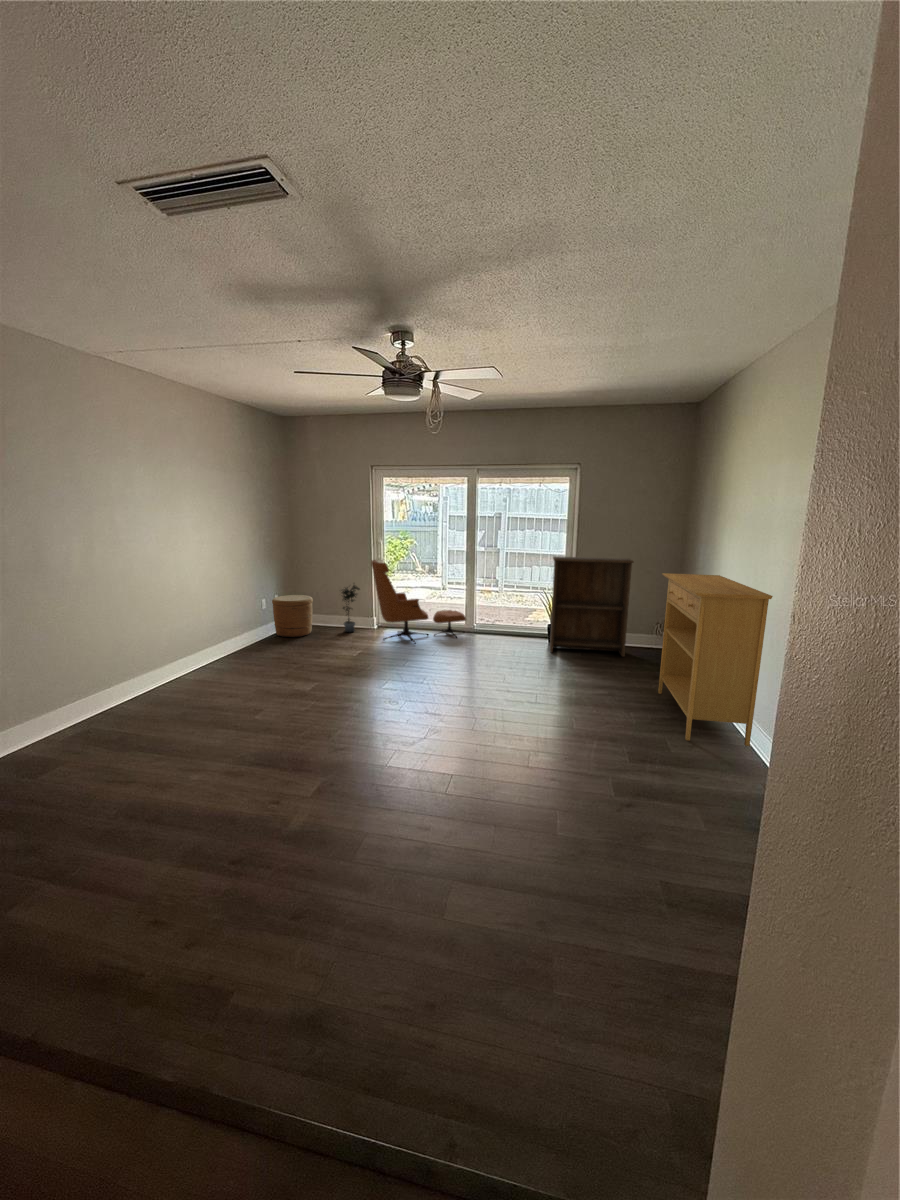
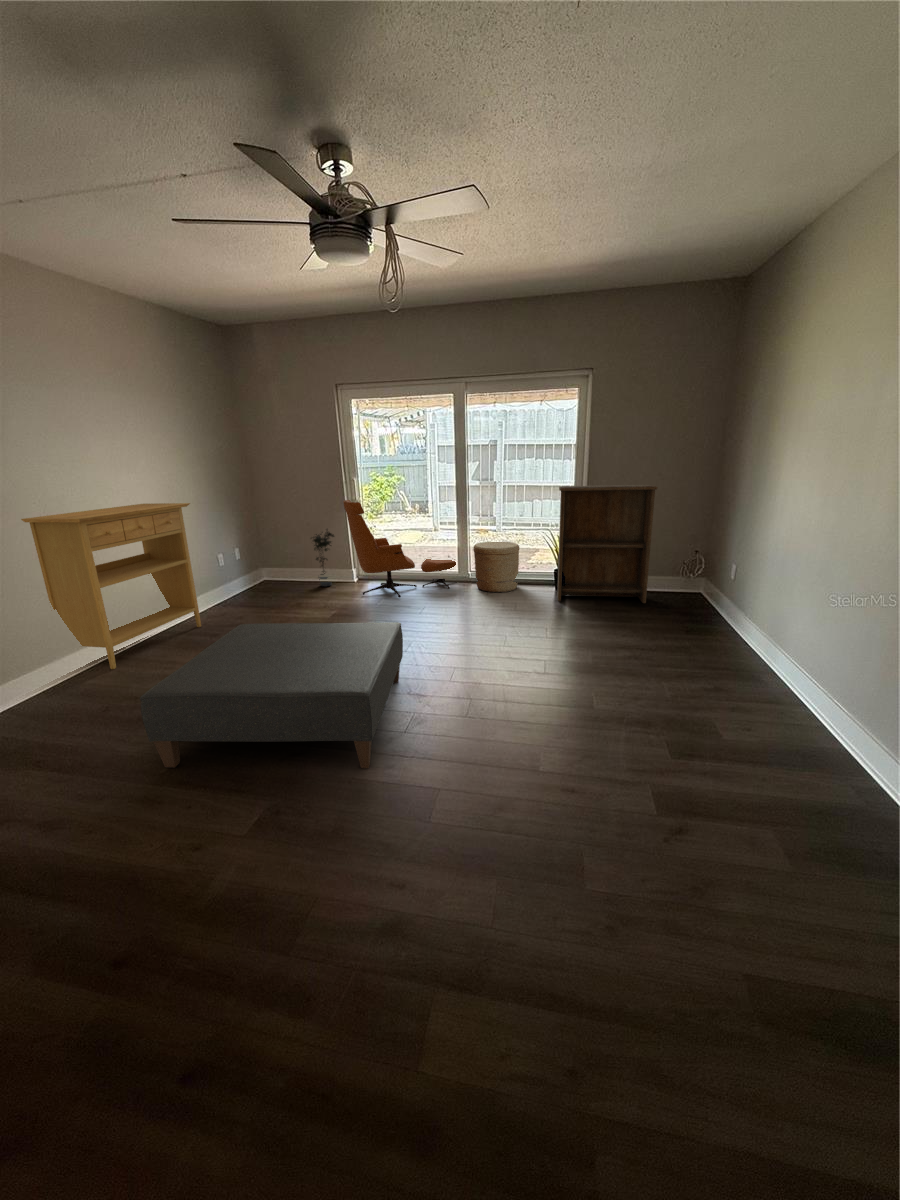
console table: present [658,573,773,746] -> present [21,503,201,669]
woven basket: present [272,595,313,637] -> present [473,542,519,592]
ottoman: none [233,662,426,777] -> present [140,622,403,768]

